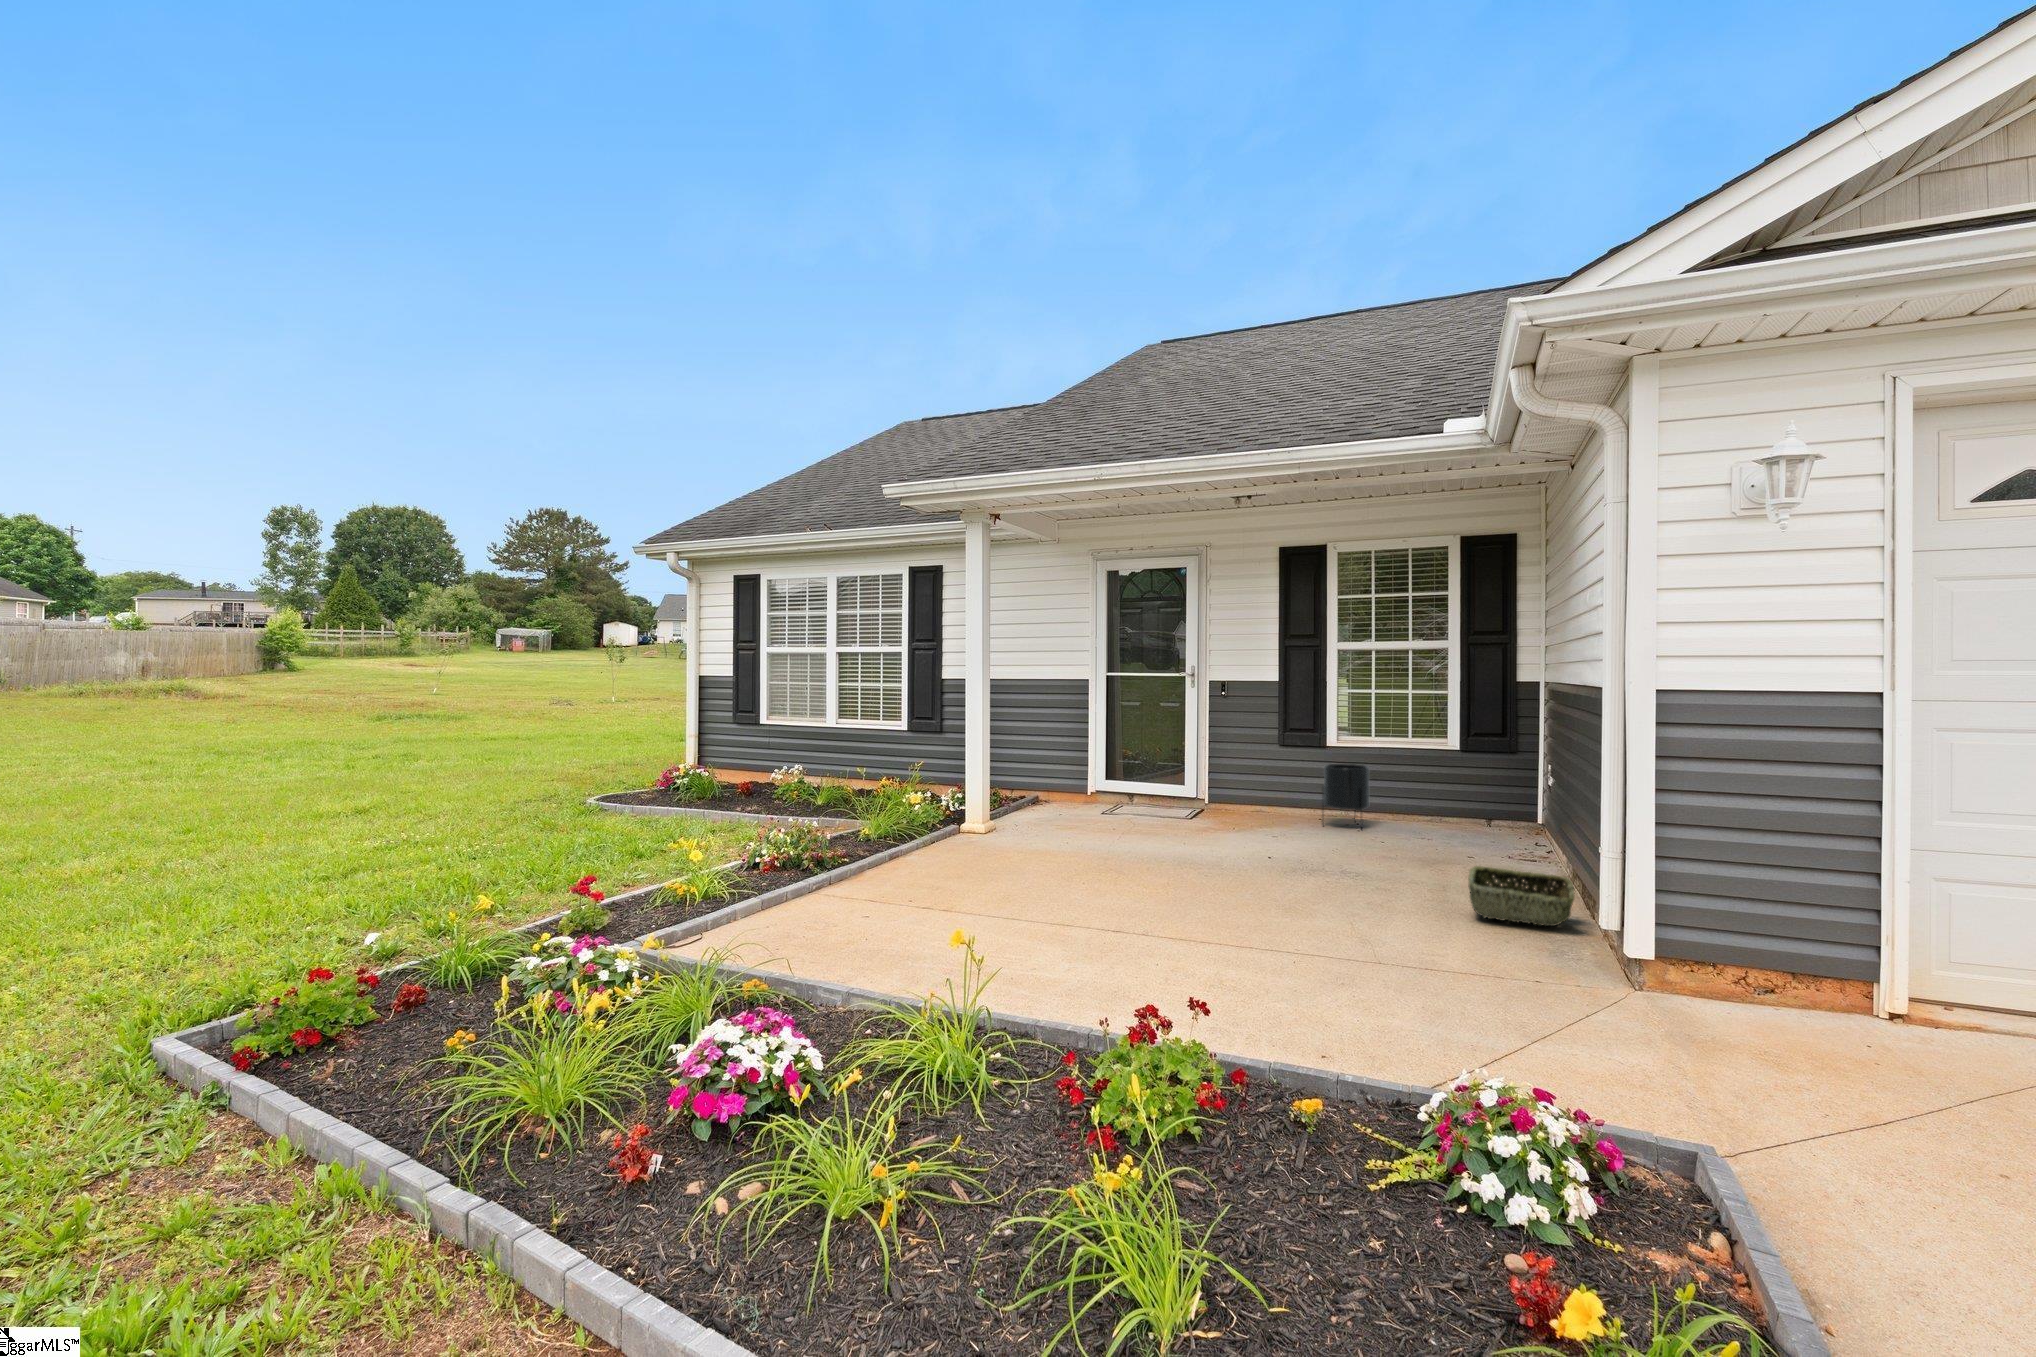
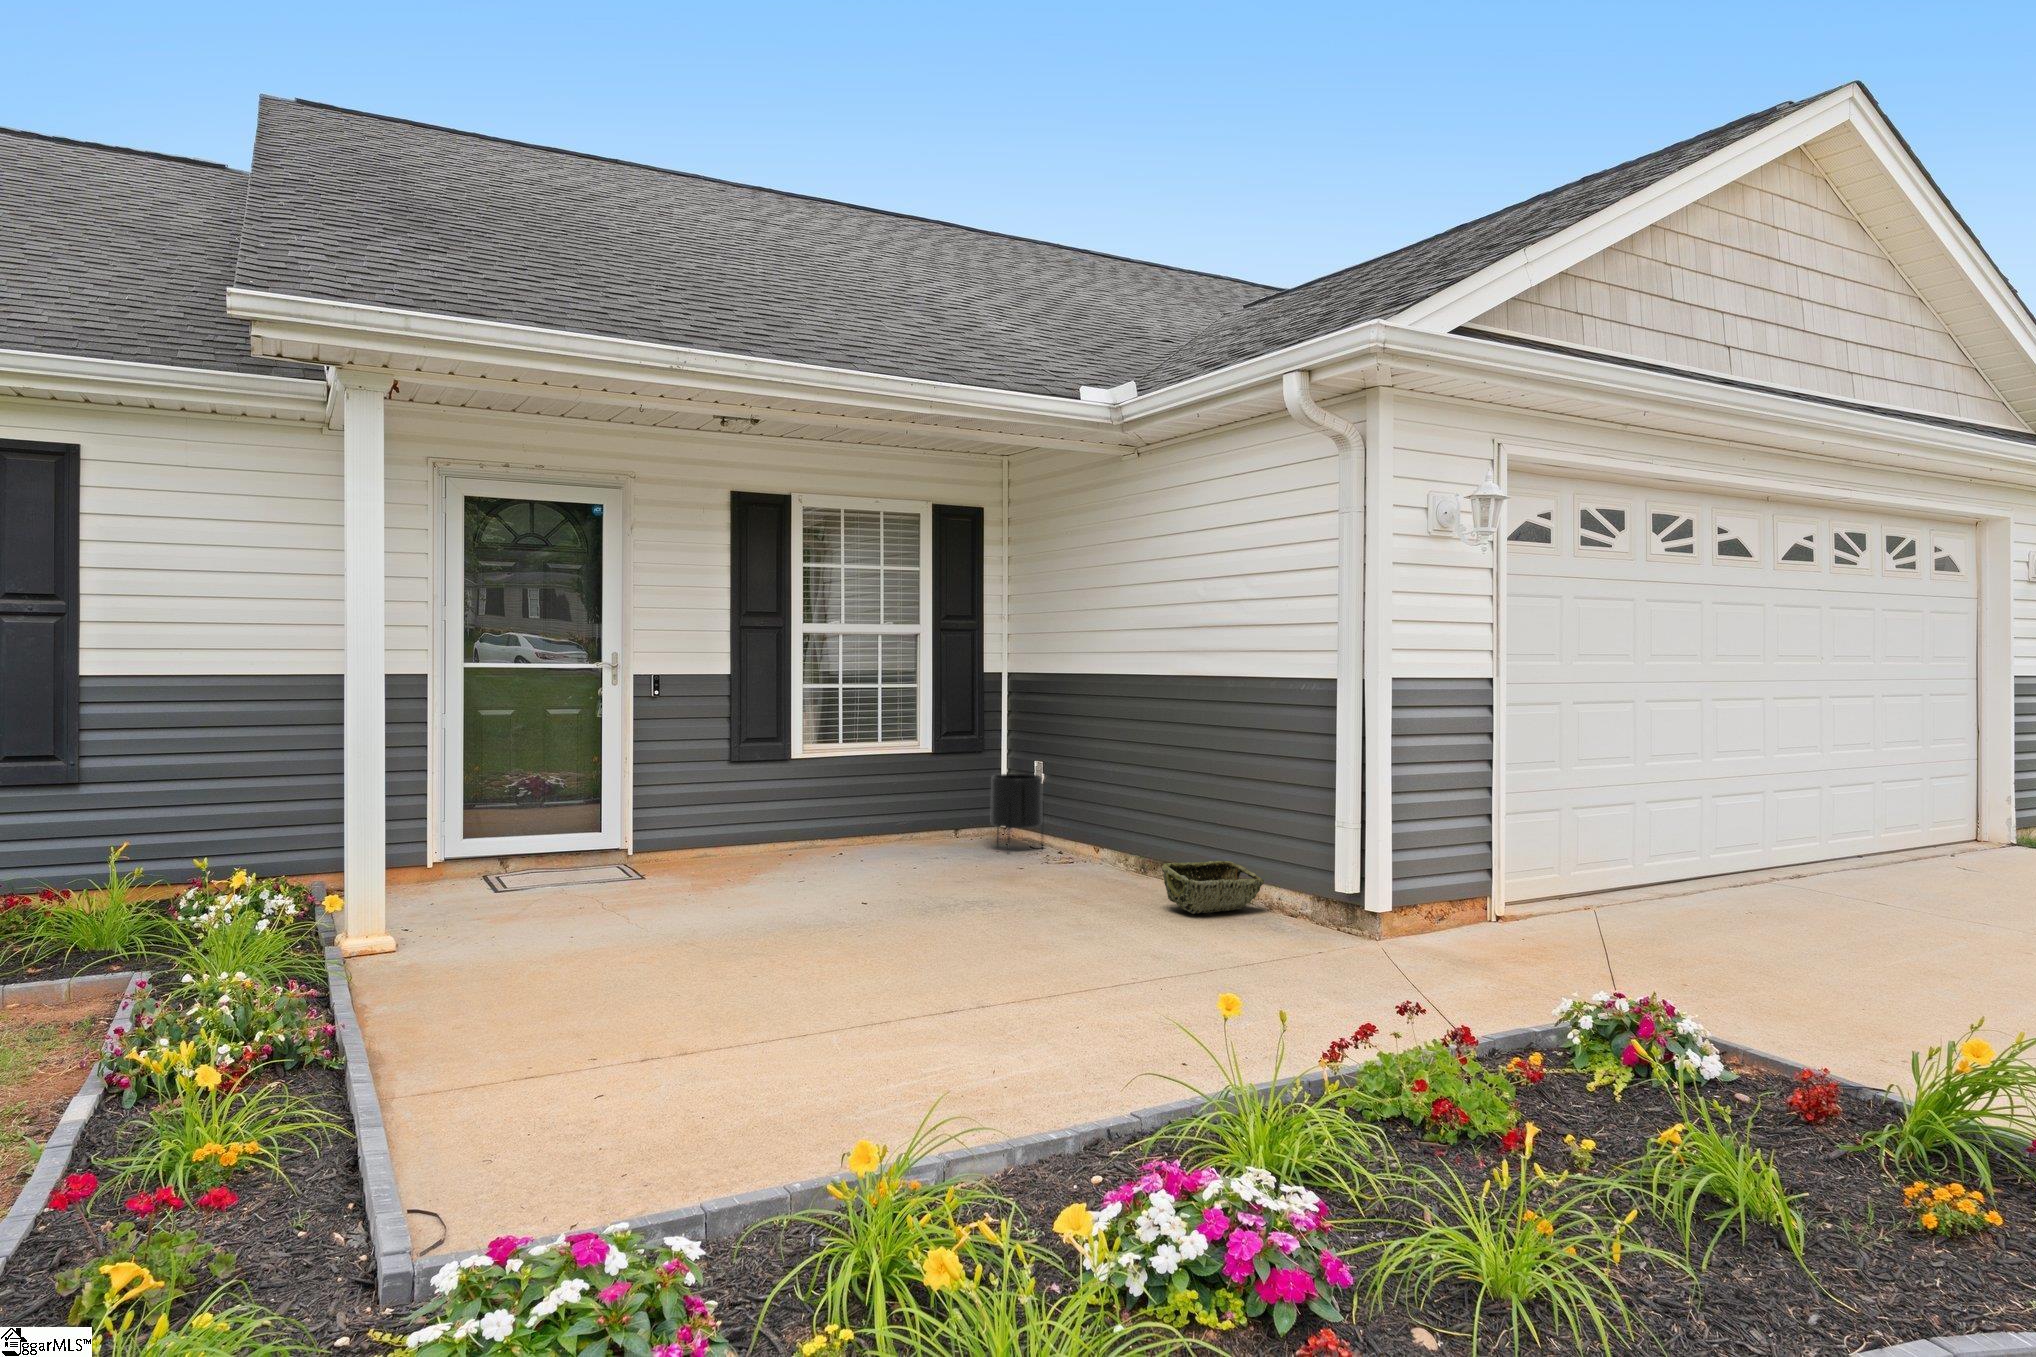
planter: present [1323,764,1369,811] -> present [991,774,1044,840]

